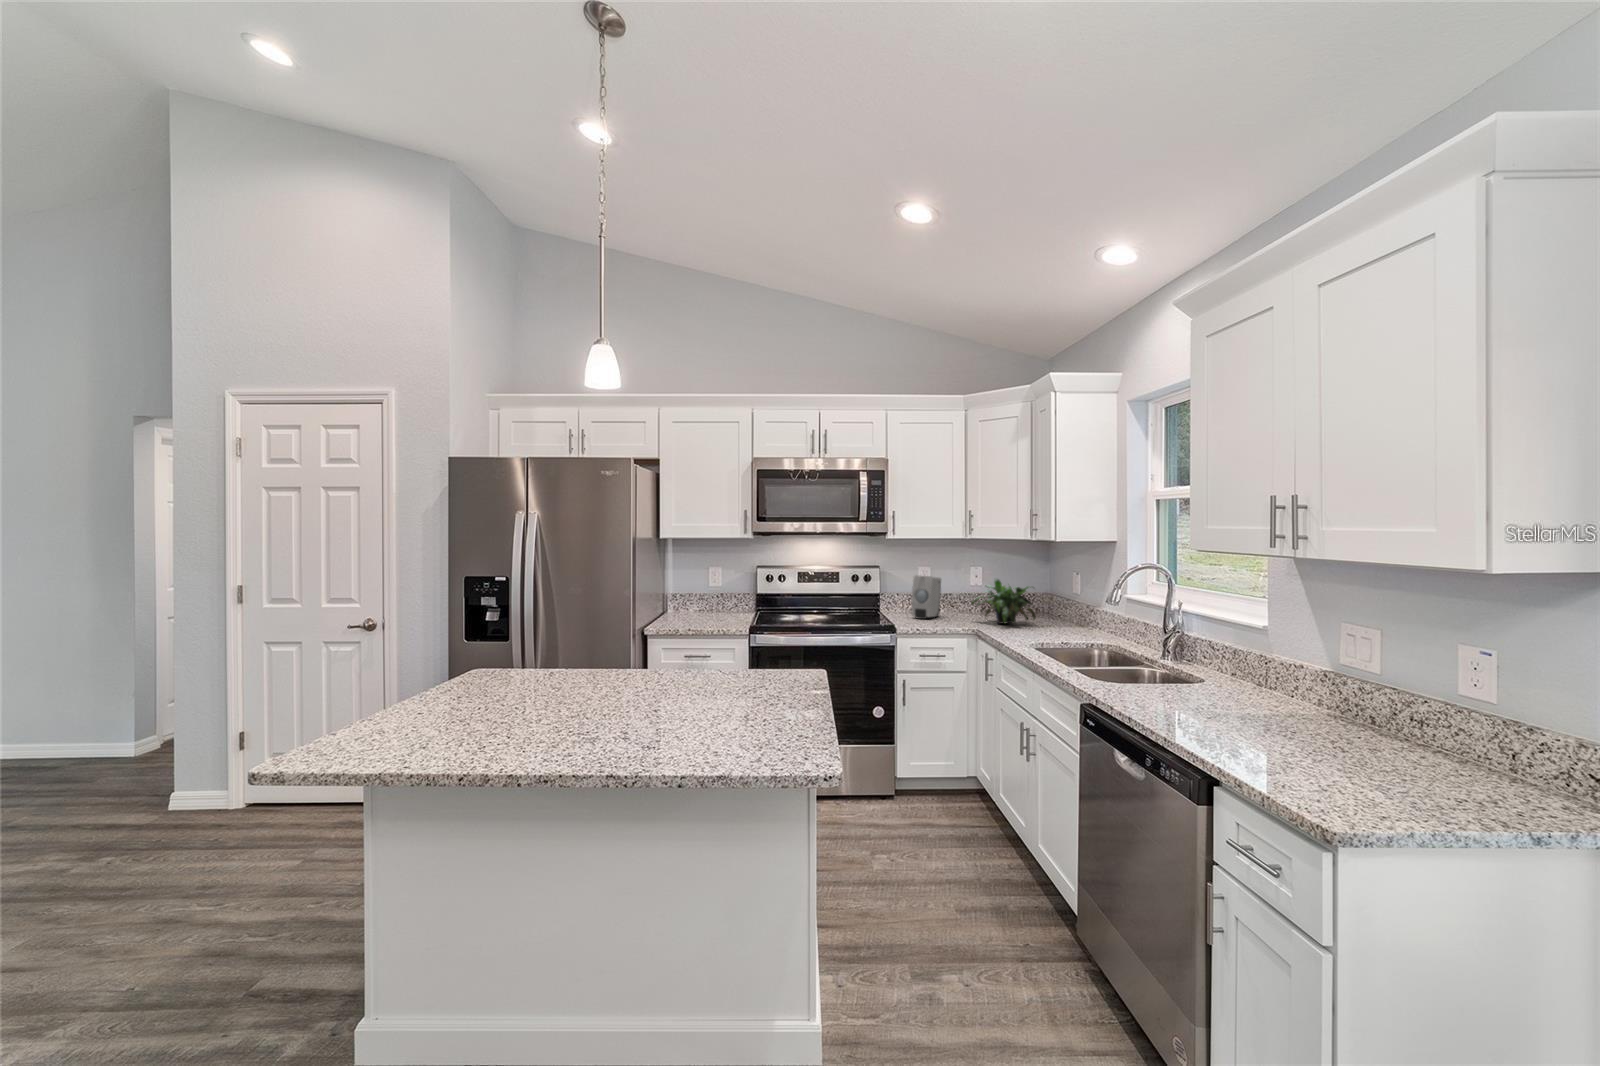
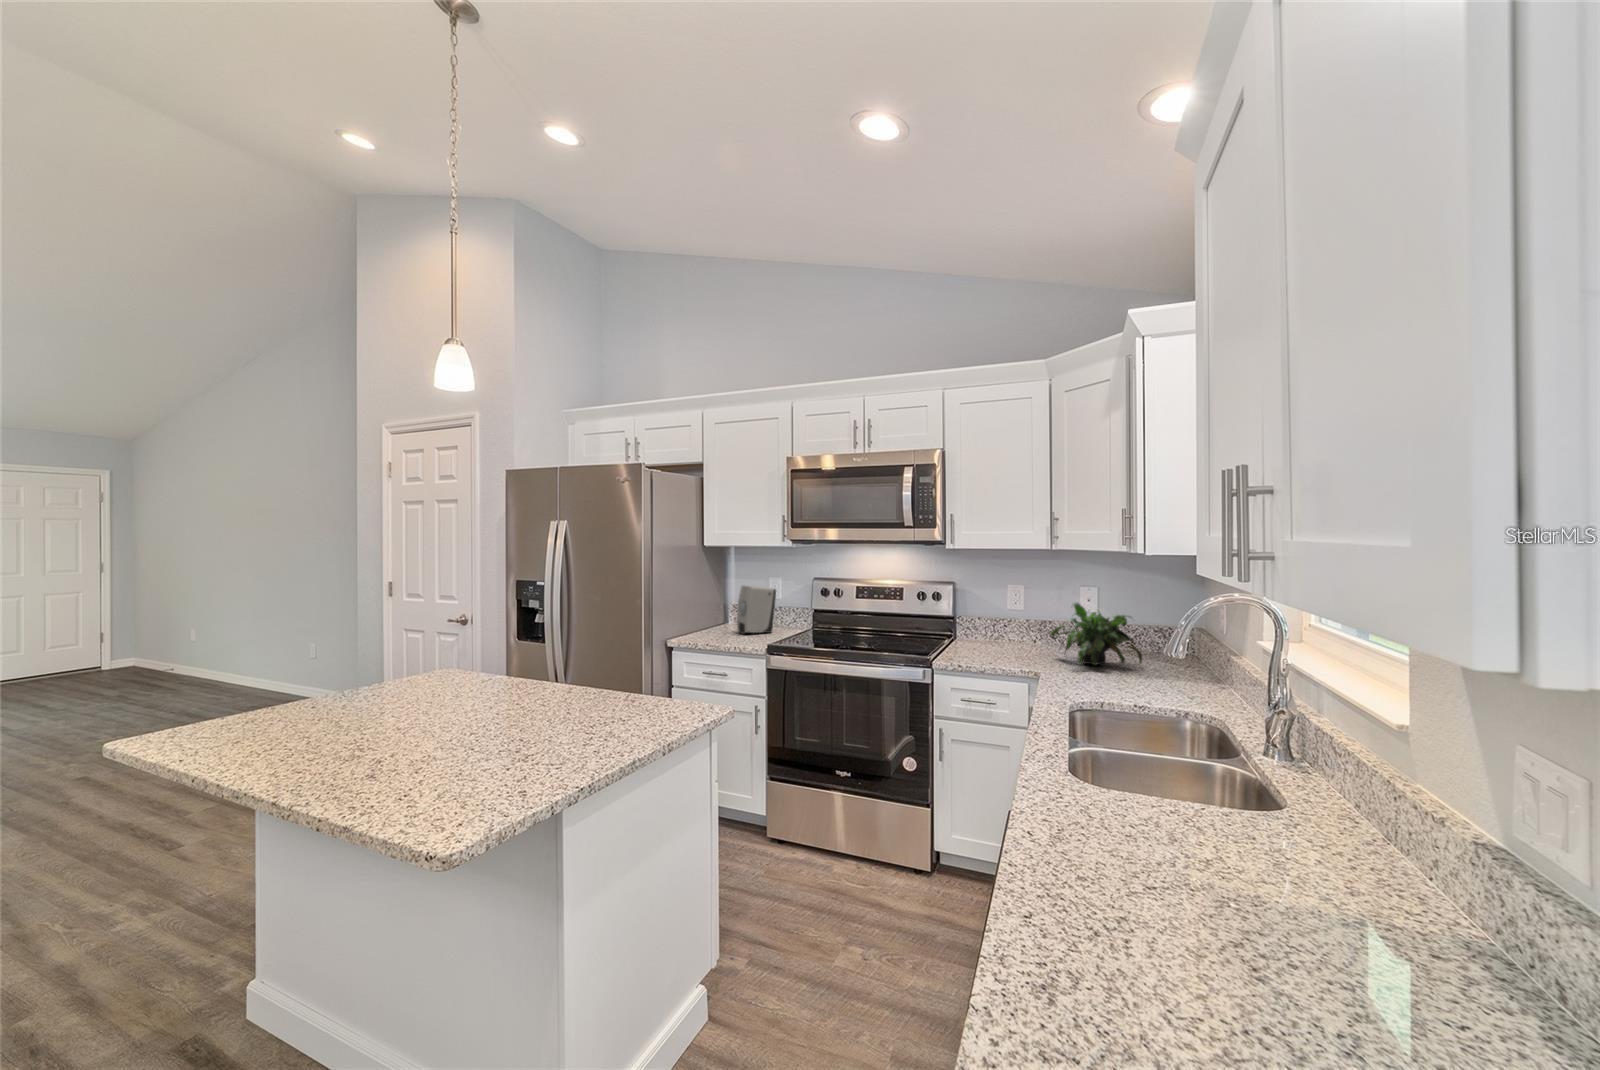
soap dispenser: present [911,575,941,619] -> present [737,586,776,634]

